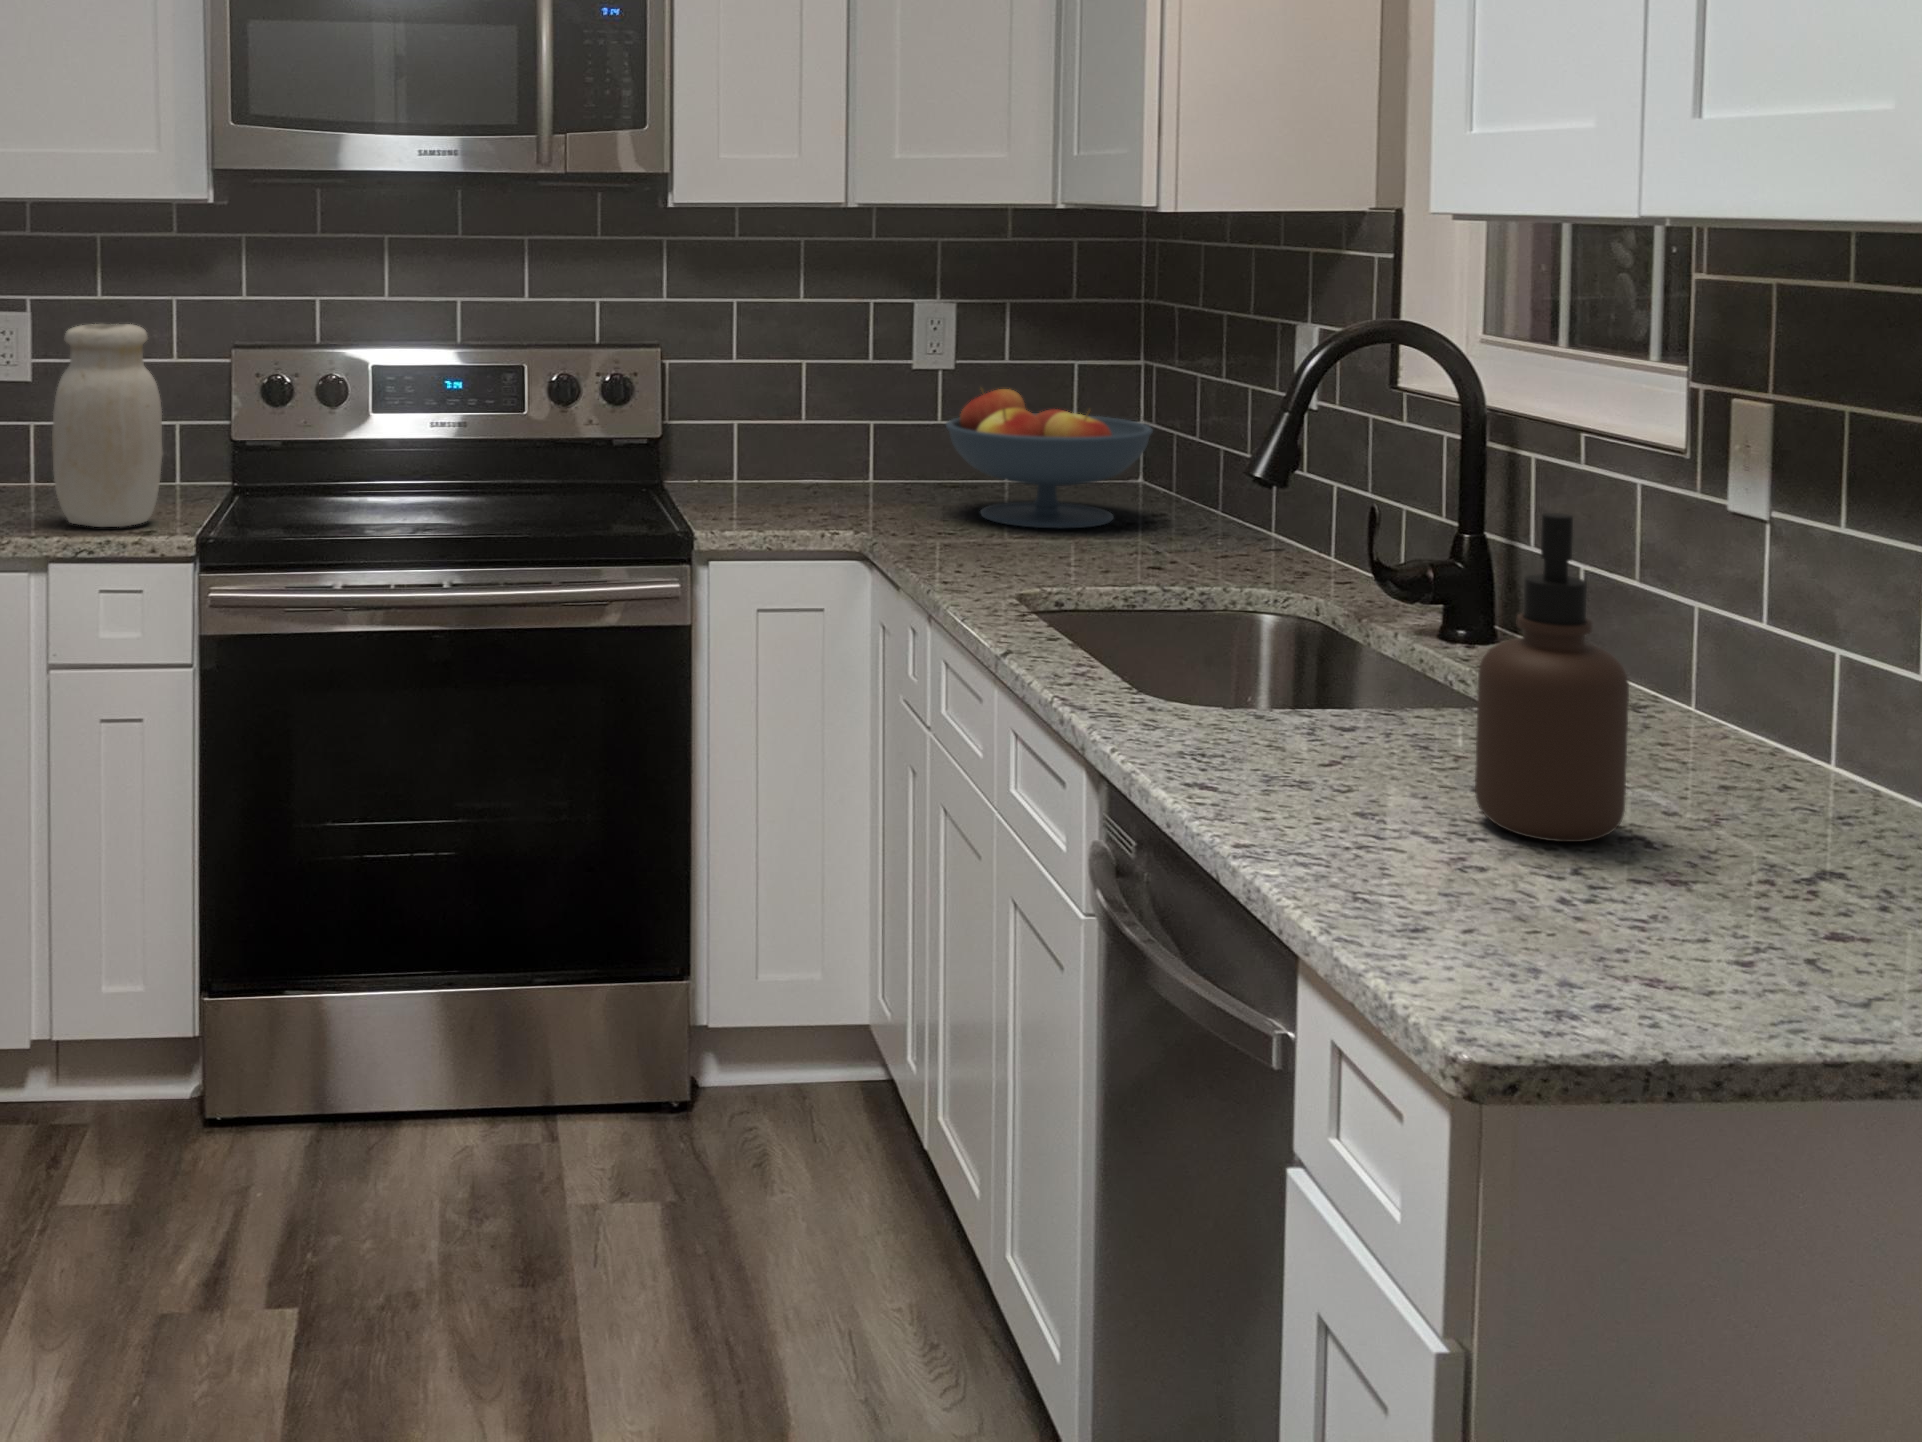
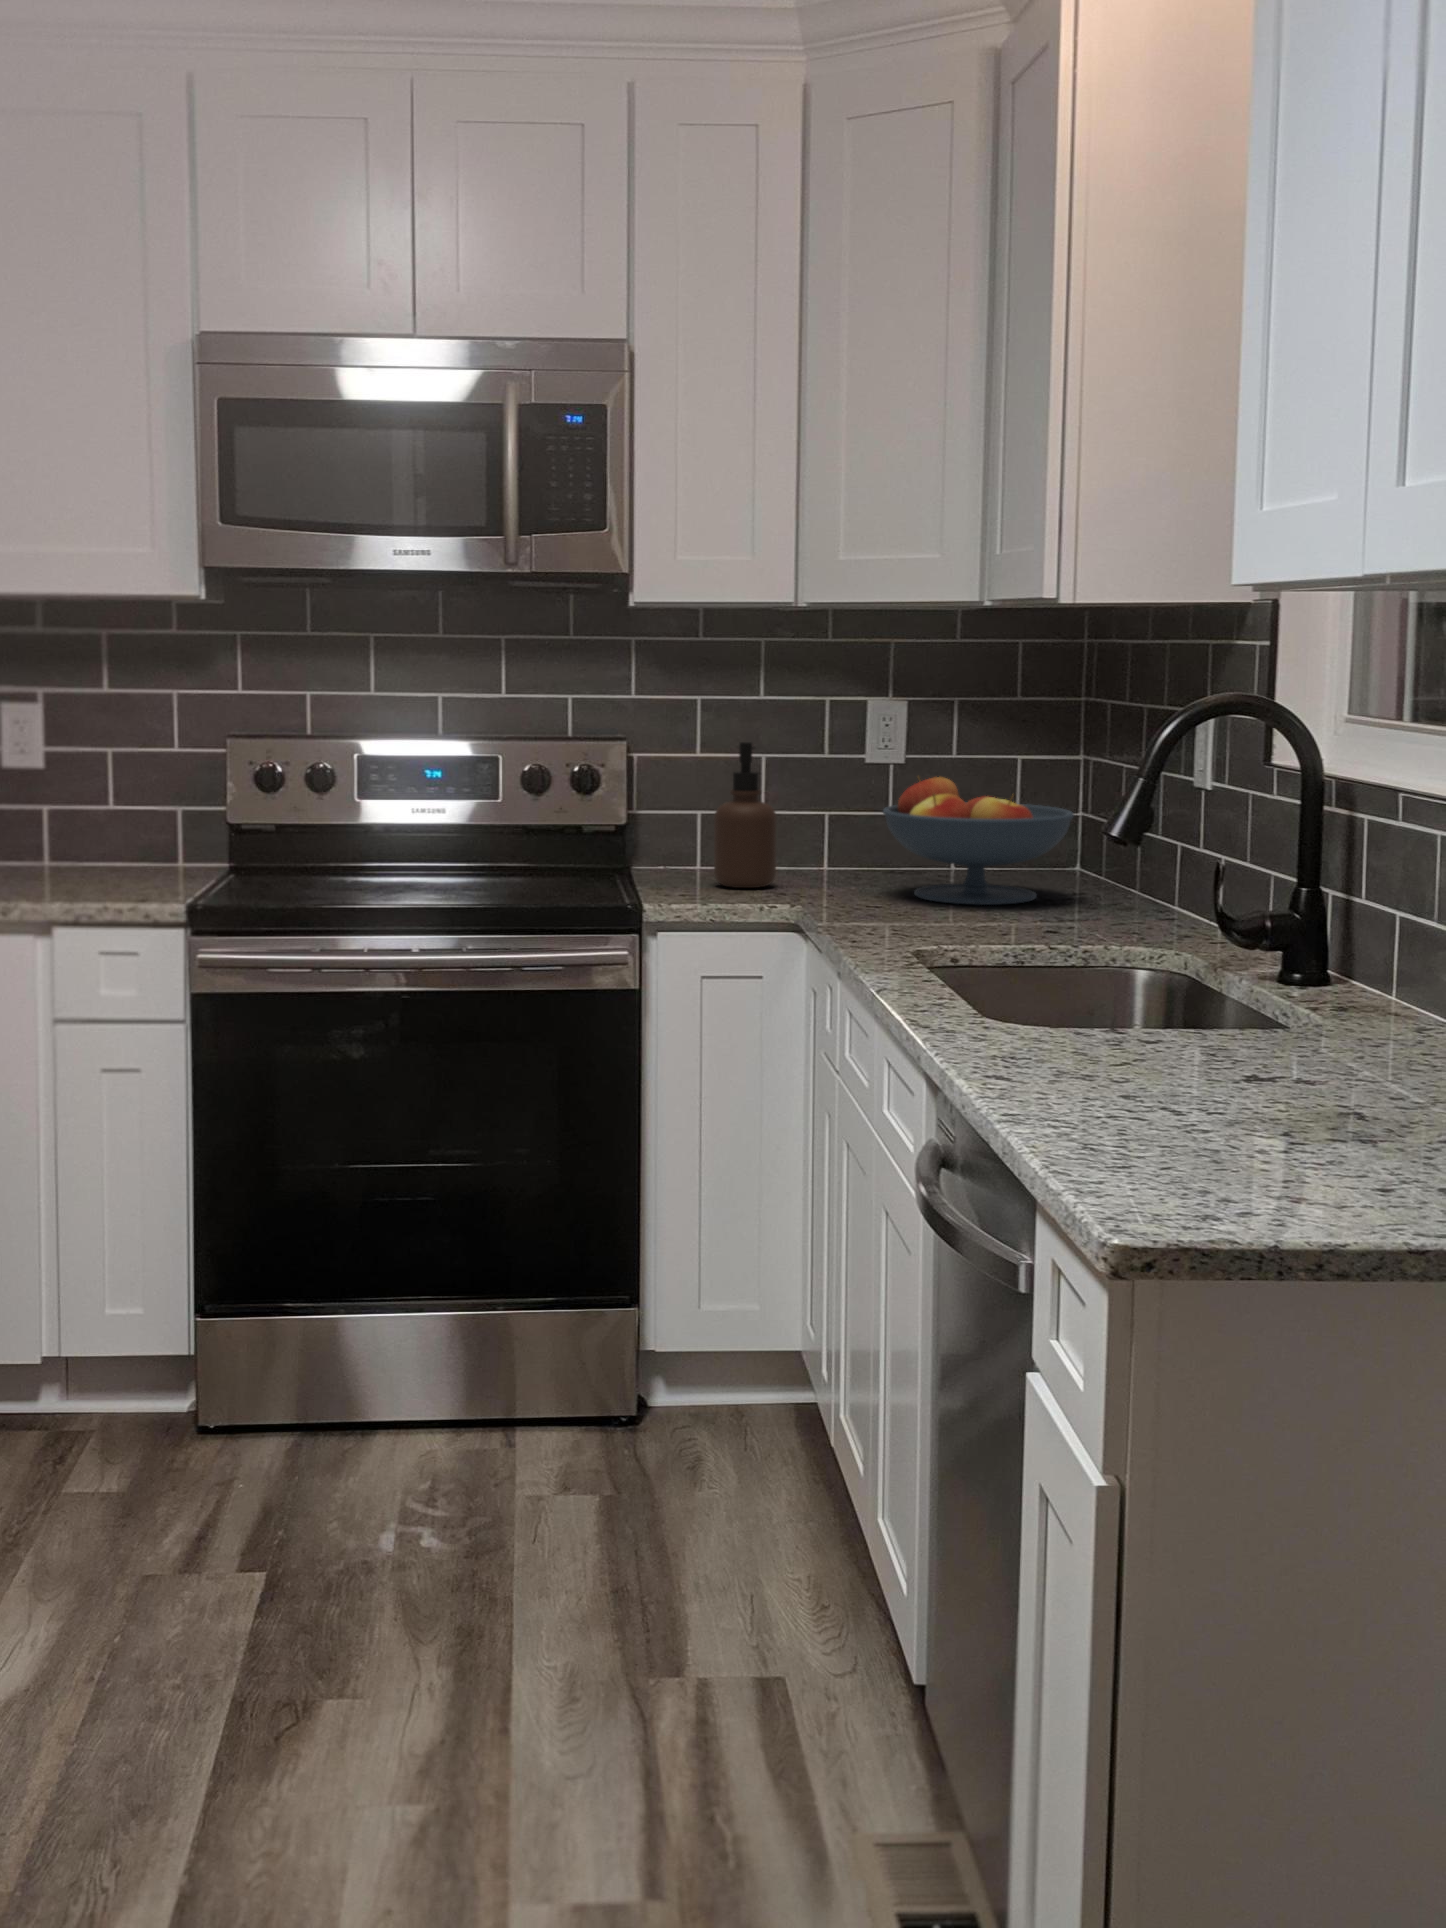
jar: present [52,324,162,527] -> none [53,710,154,896]
soap dispenser: present [1475,513,1629,842] -> present [714,742,777,888]

